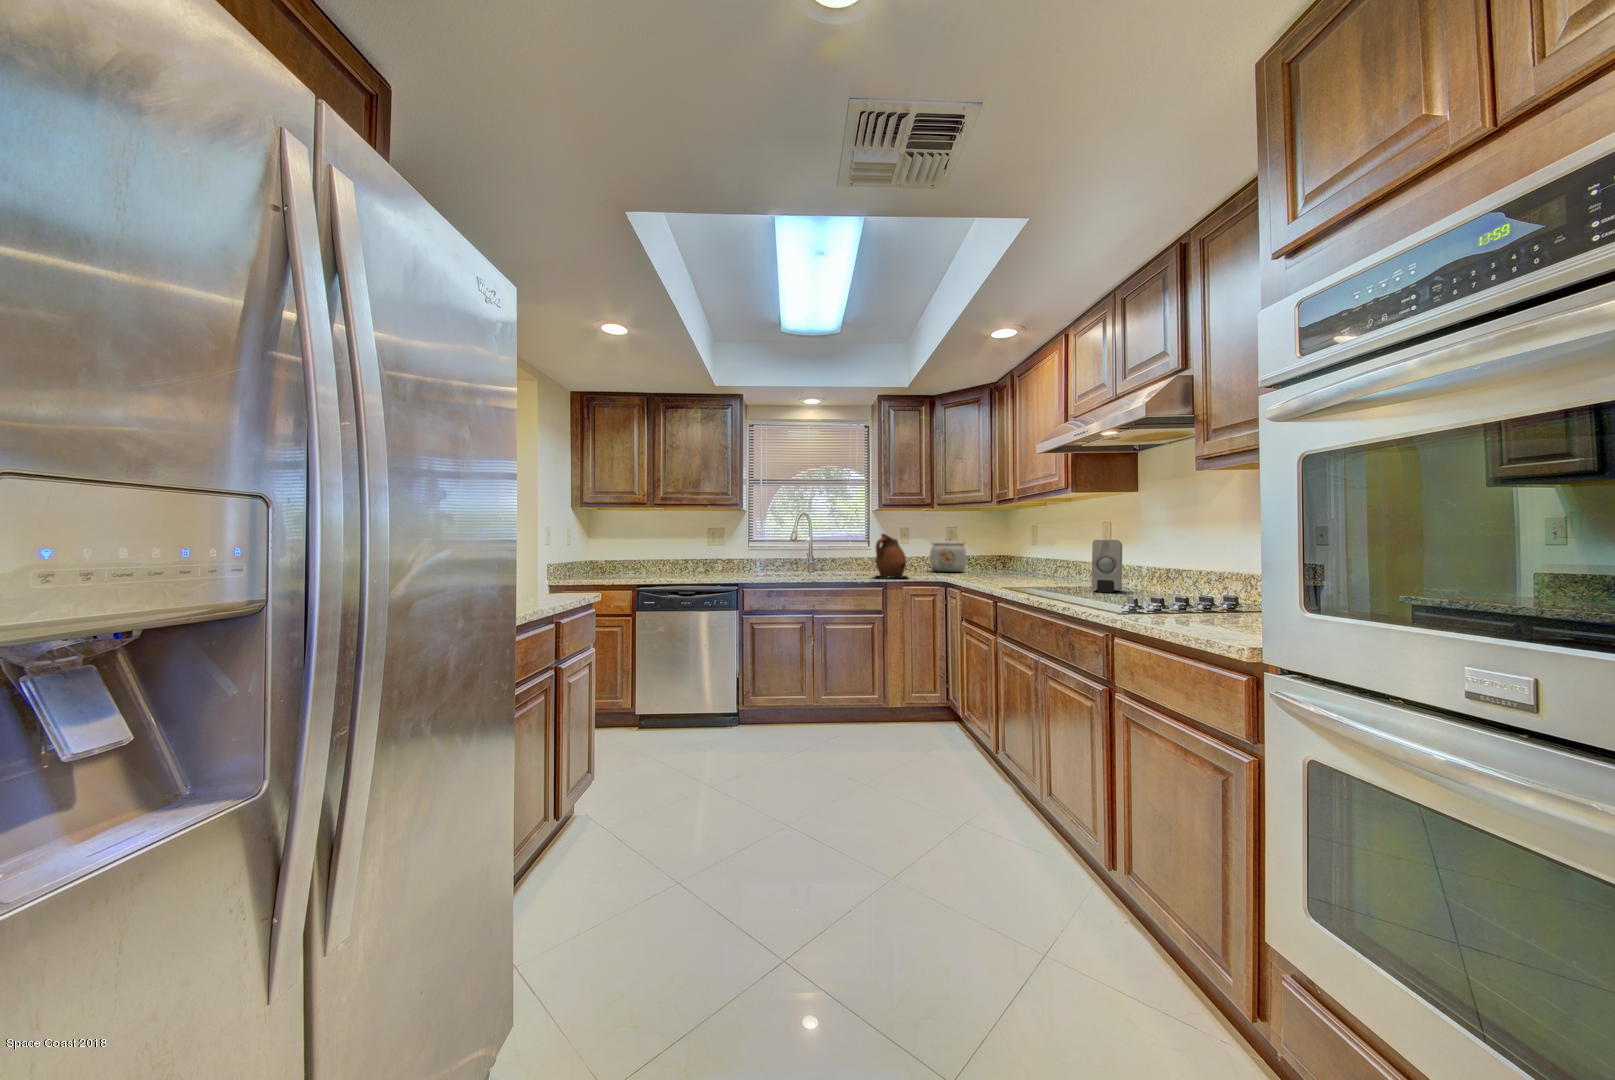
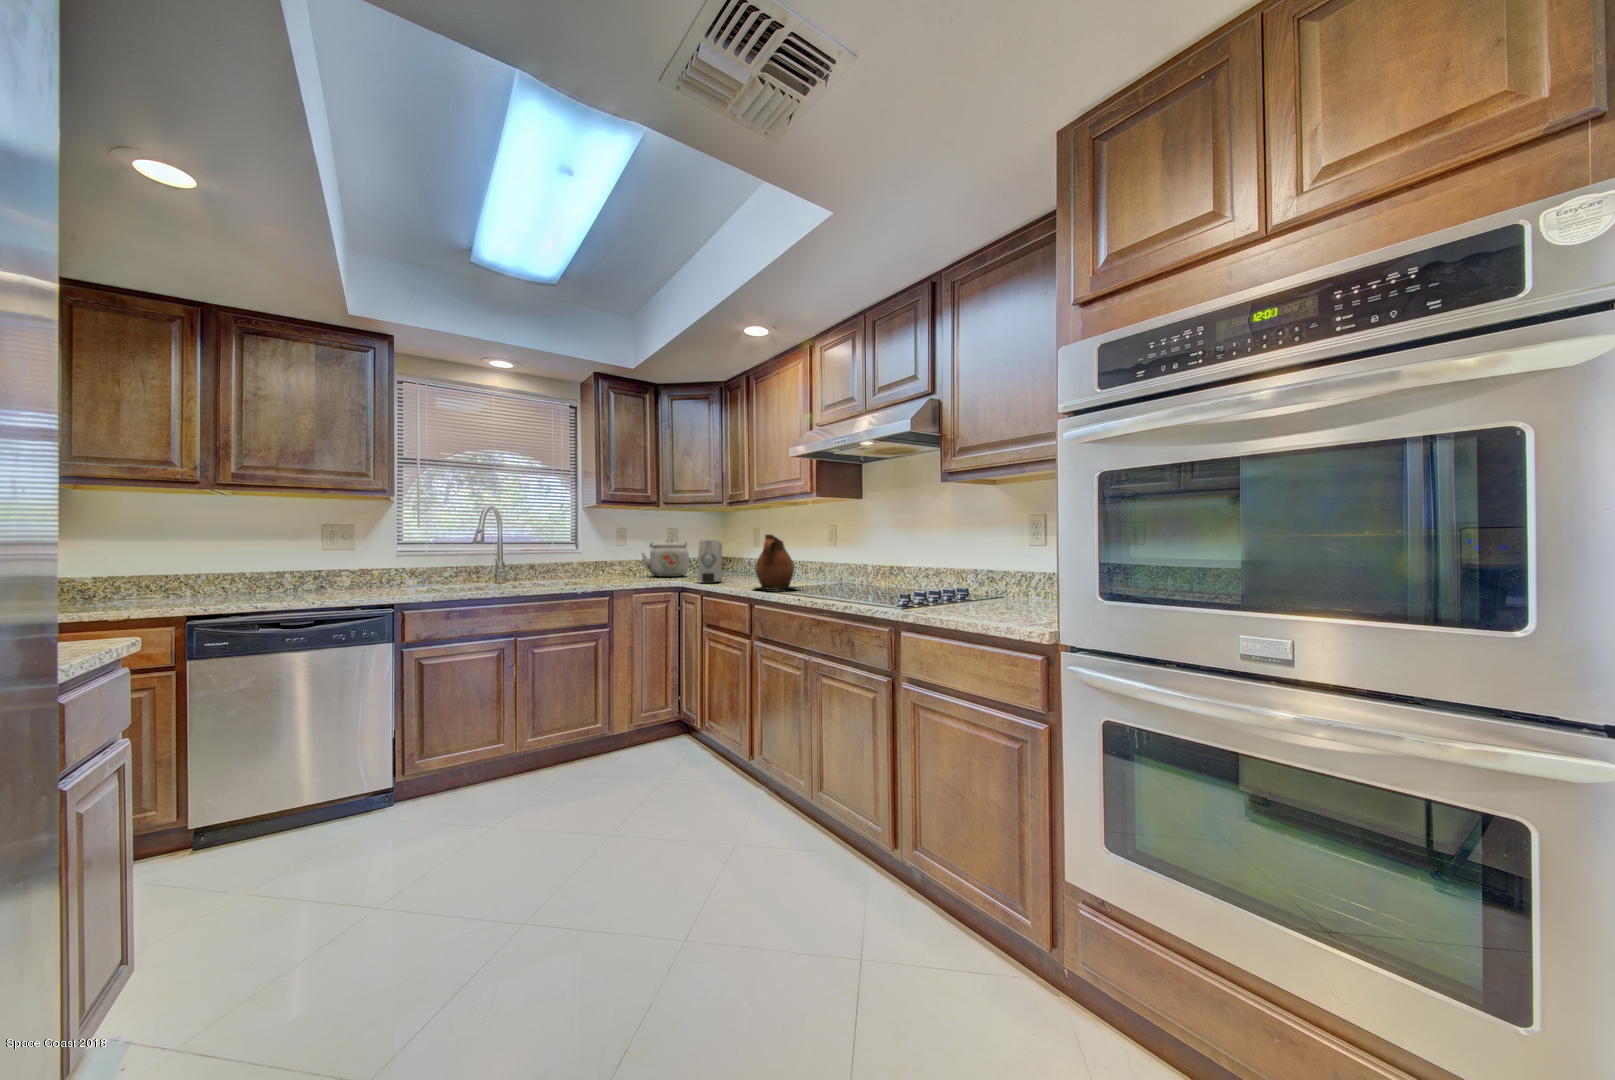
ceramic pitcher: present [875,534,908,577] -> present [754,534,796,590]
soap dispenser: present [1092,540,1122,593] -> present [698,540,722,583]

